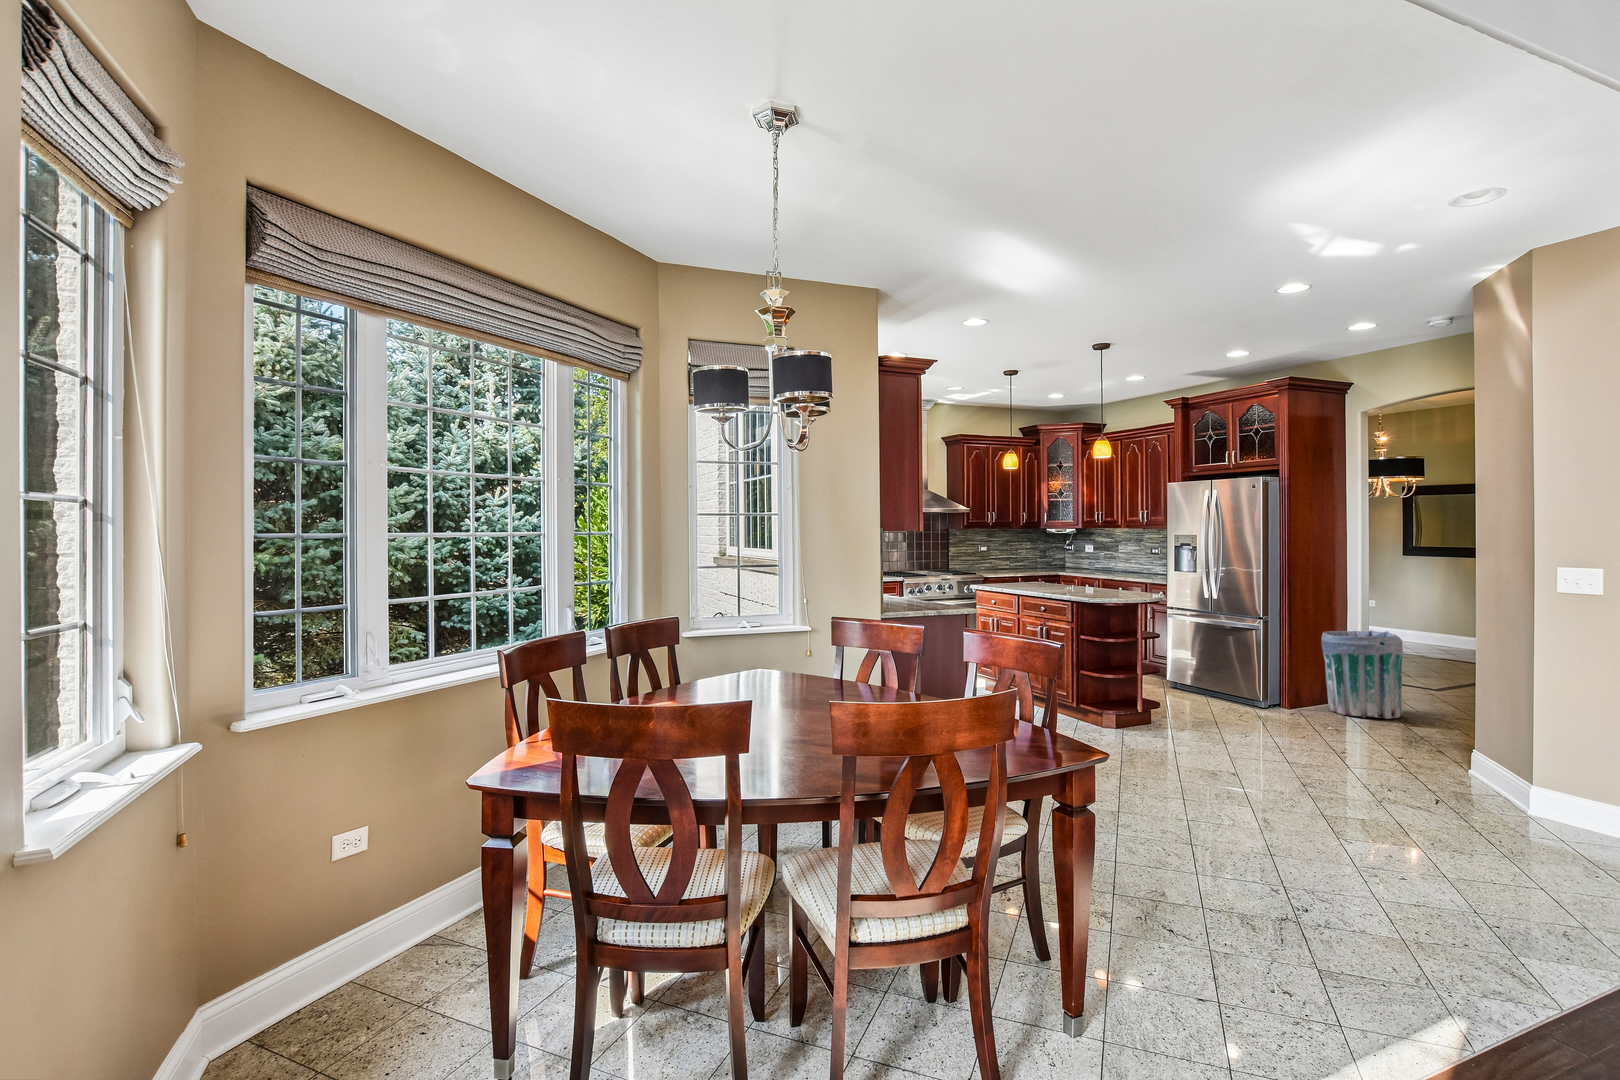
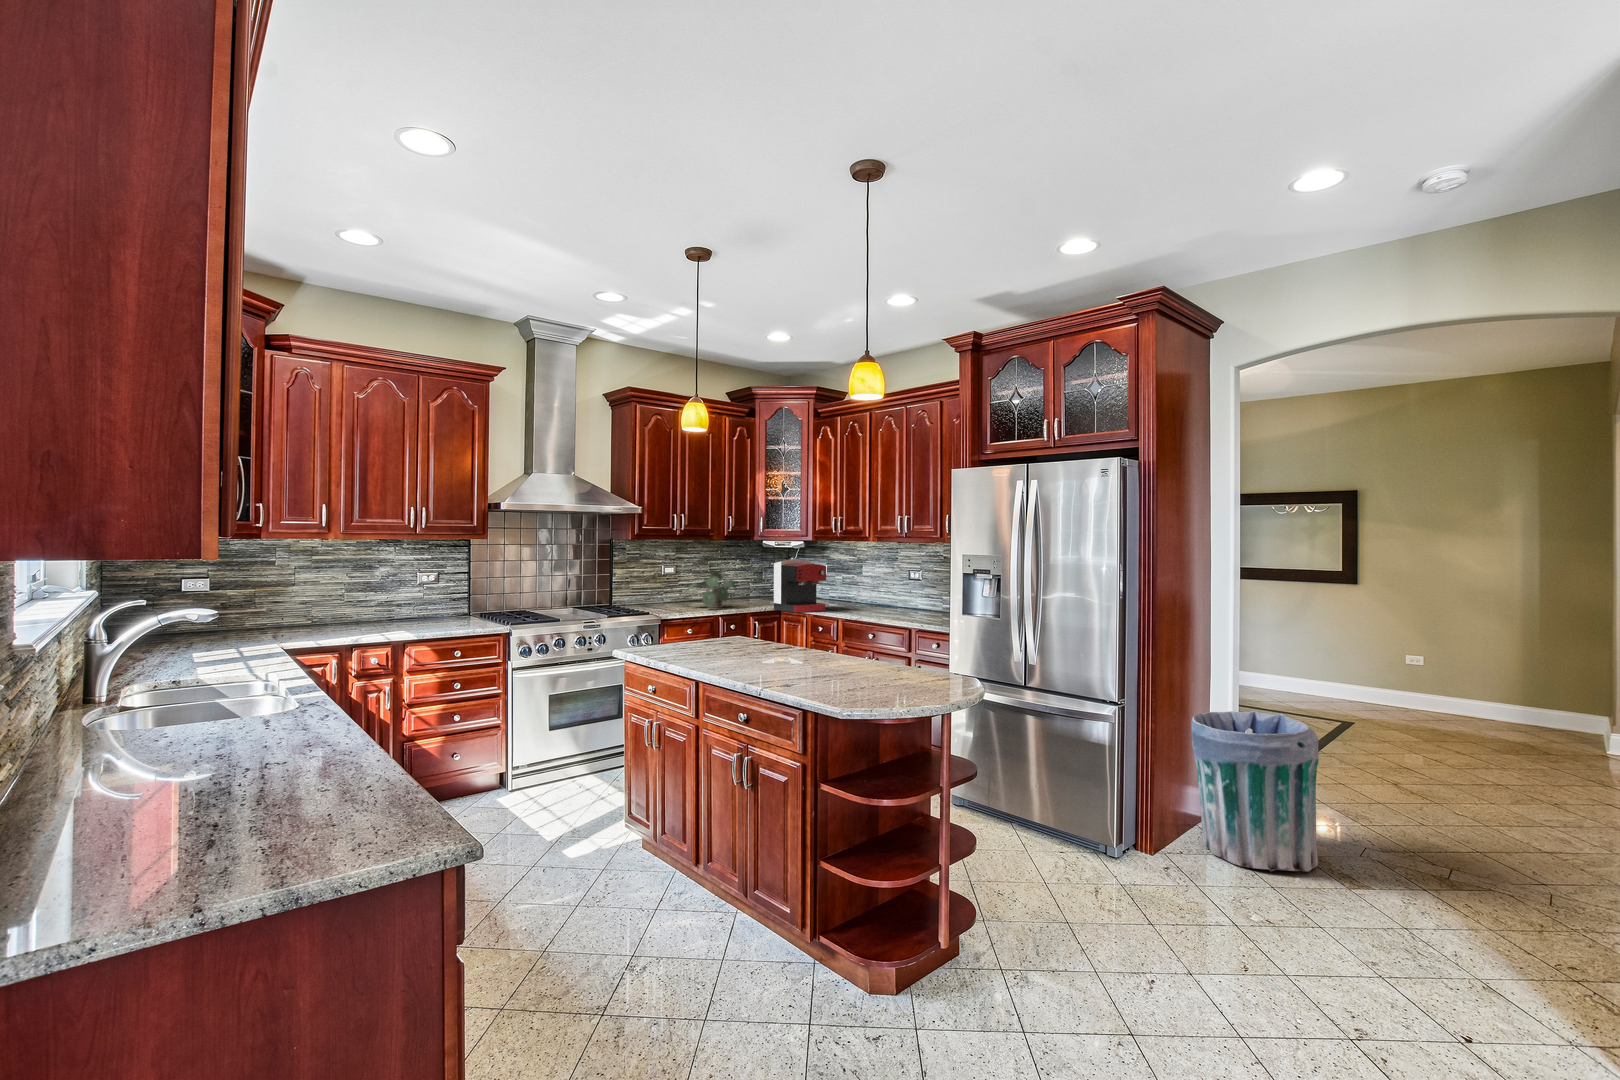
coffee maker: none [1055,540,1091,574] -> present [774,559,826,613]
potted plant: none [995,547,1029,572] -> present [687,570,737,608]

